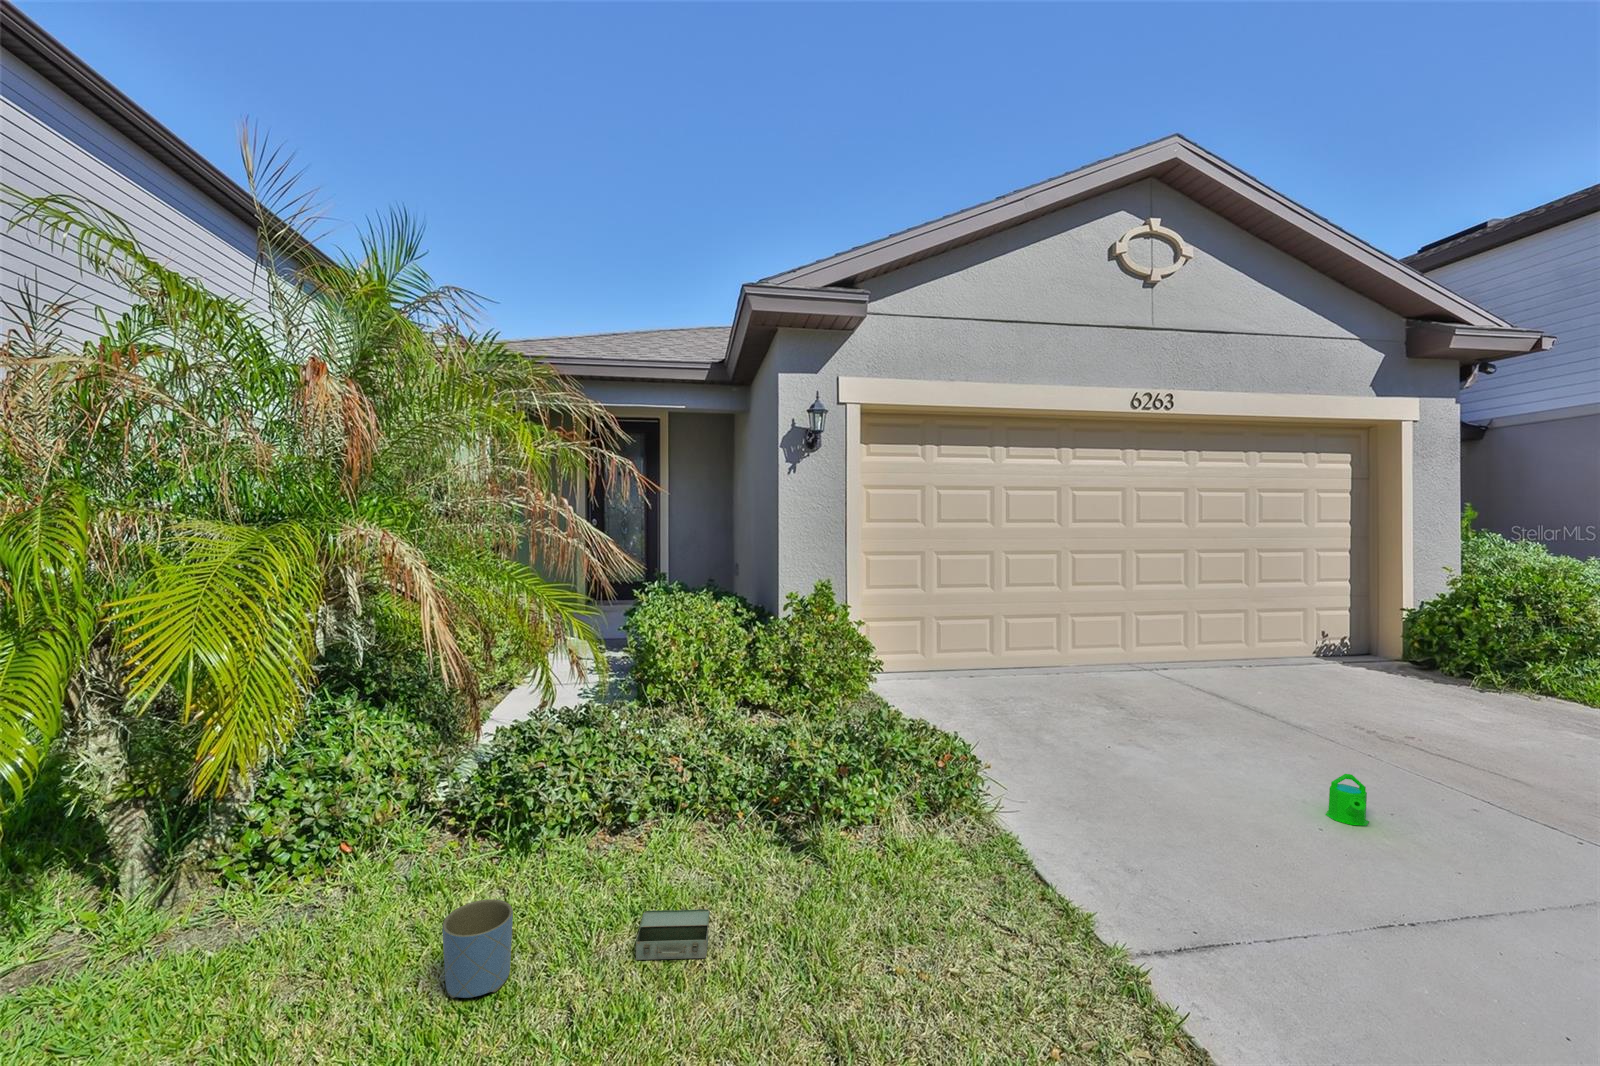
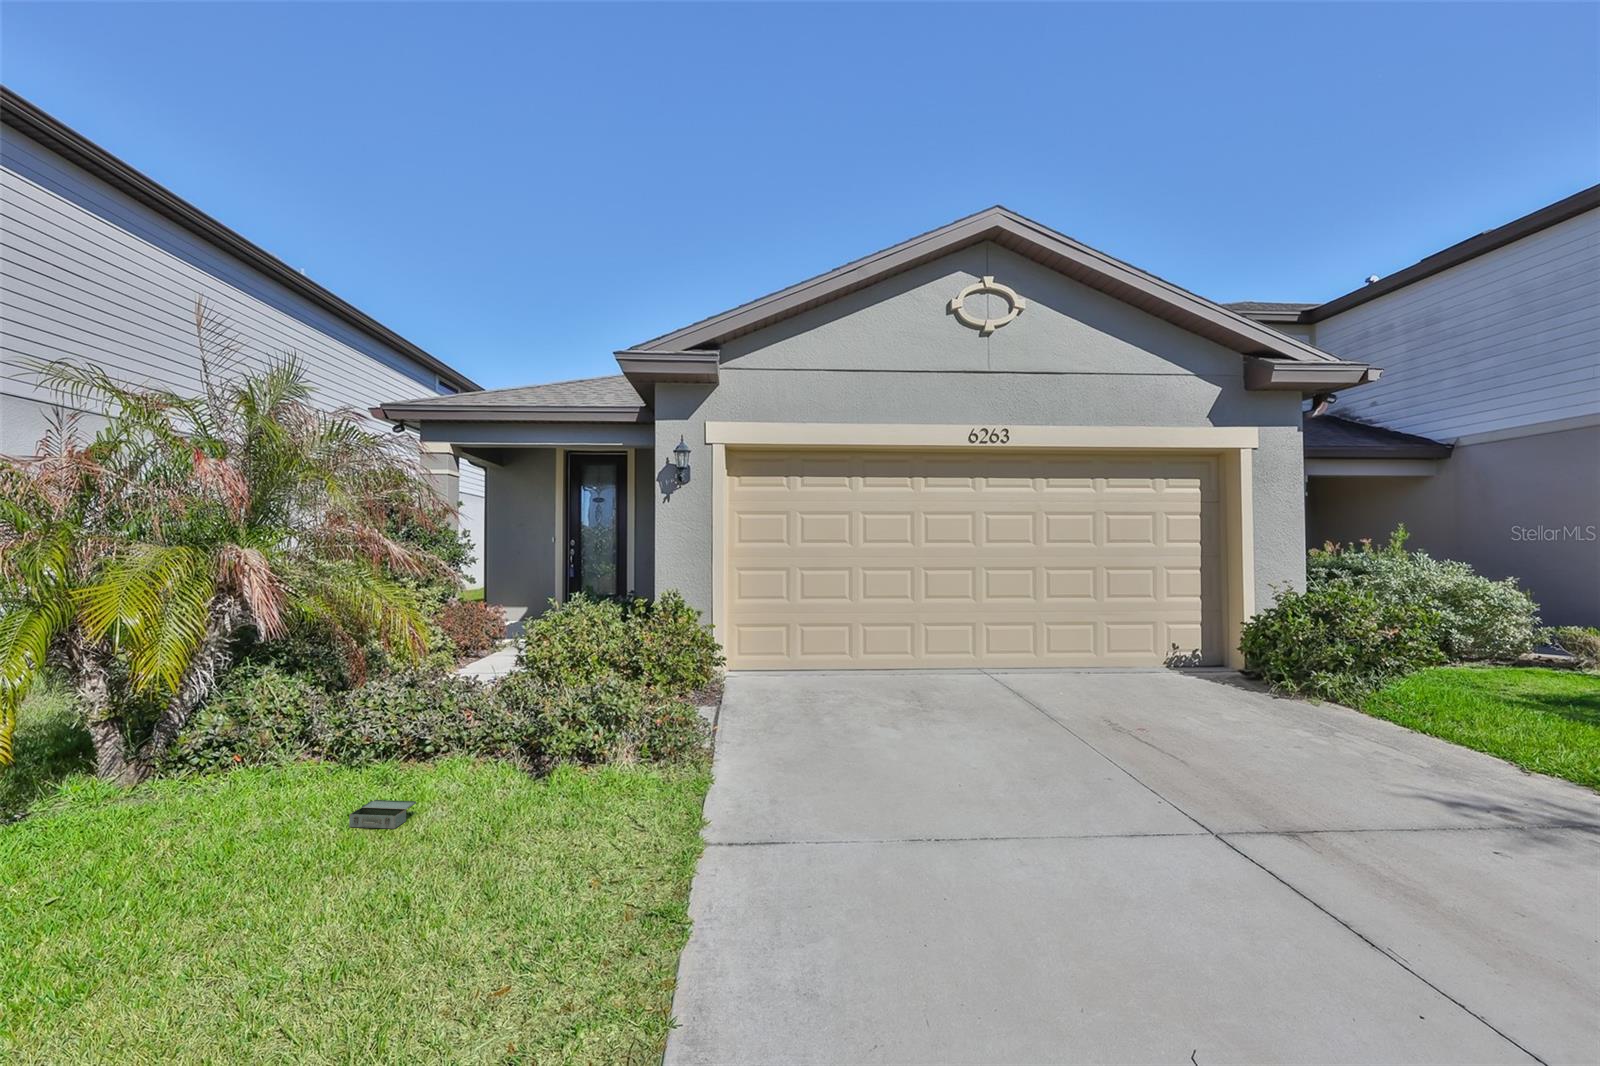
watering can: present [1325,774,1369,826] -> none [978,742,1007,785]
planter: present [443,899,513,998] -> none [216,780,270,837]

